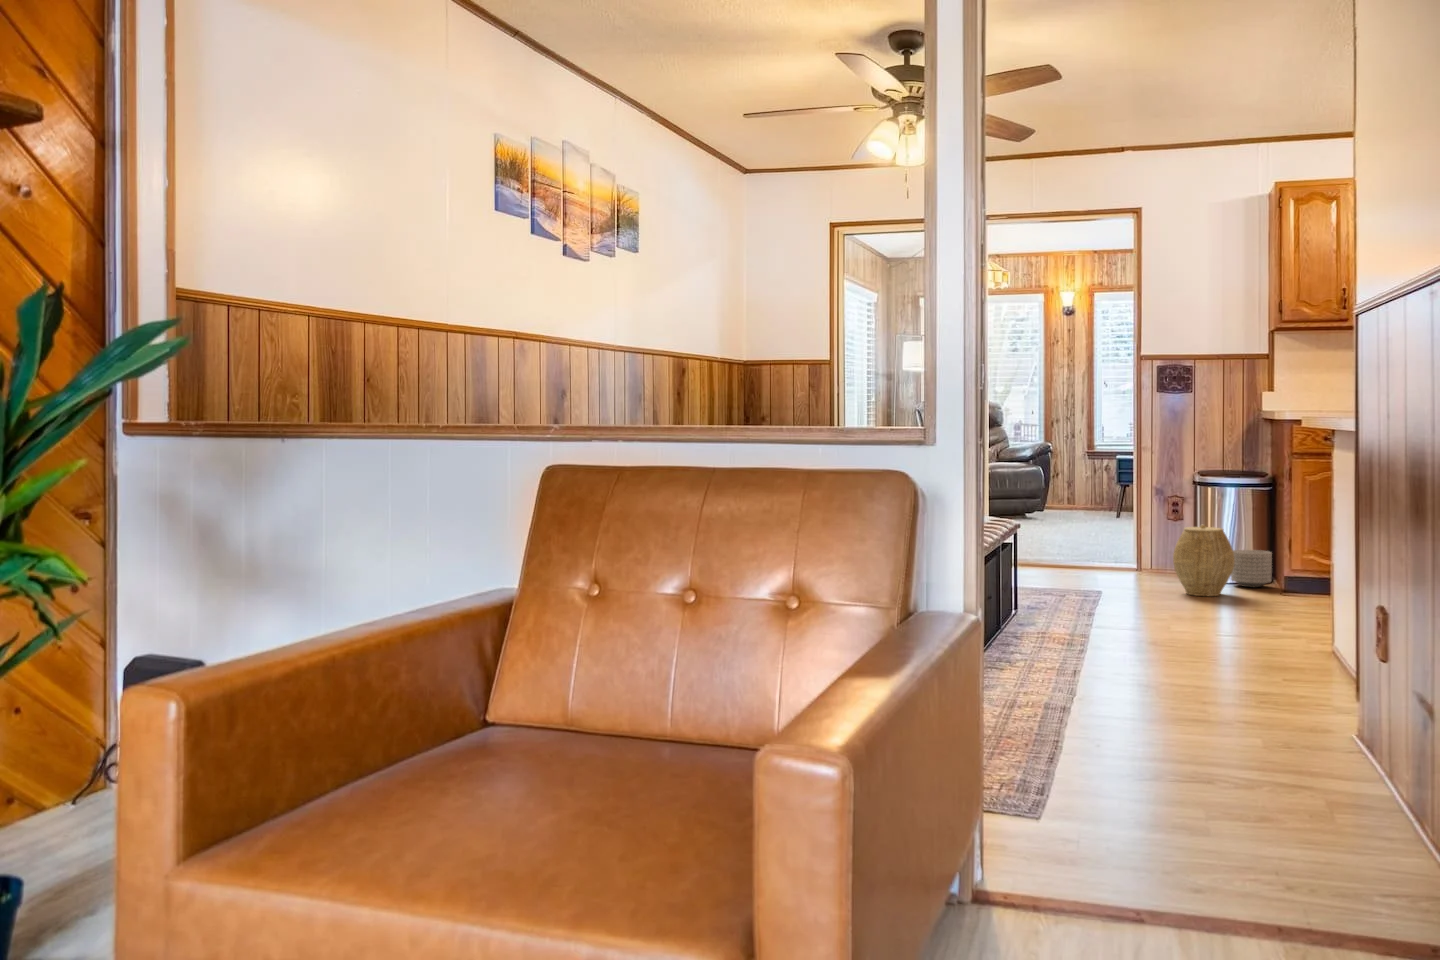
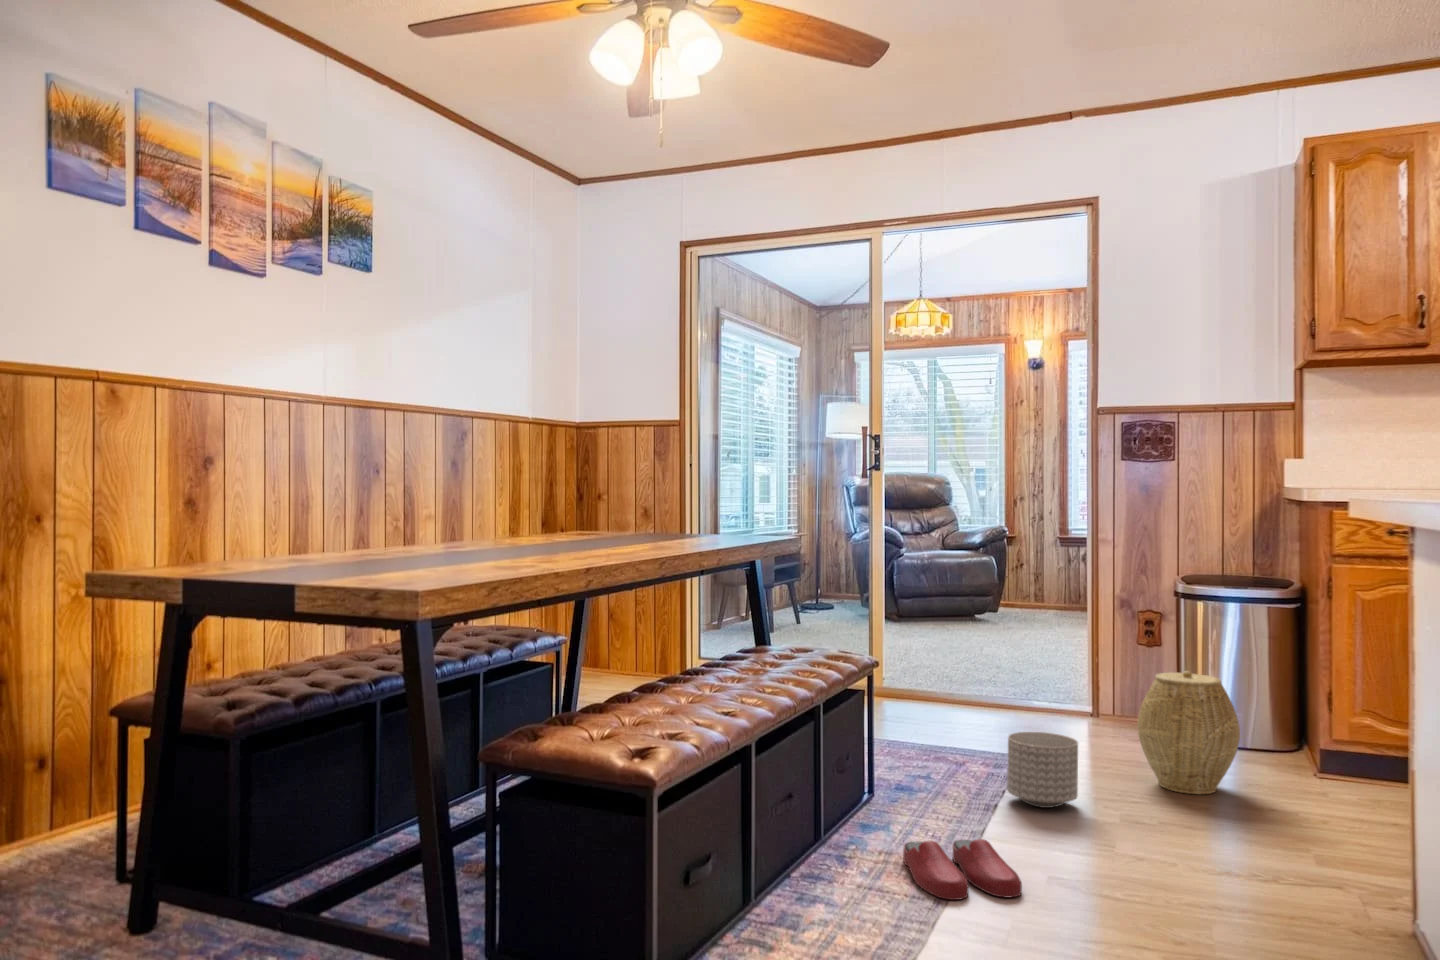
planter: present [1231,550,1272,587] -> present [1007,732,1078,808]
slippers: none [1055,607,1123,631] -> present [903,839,1022,900]

